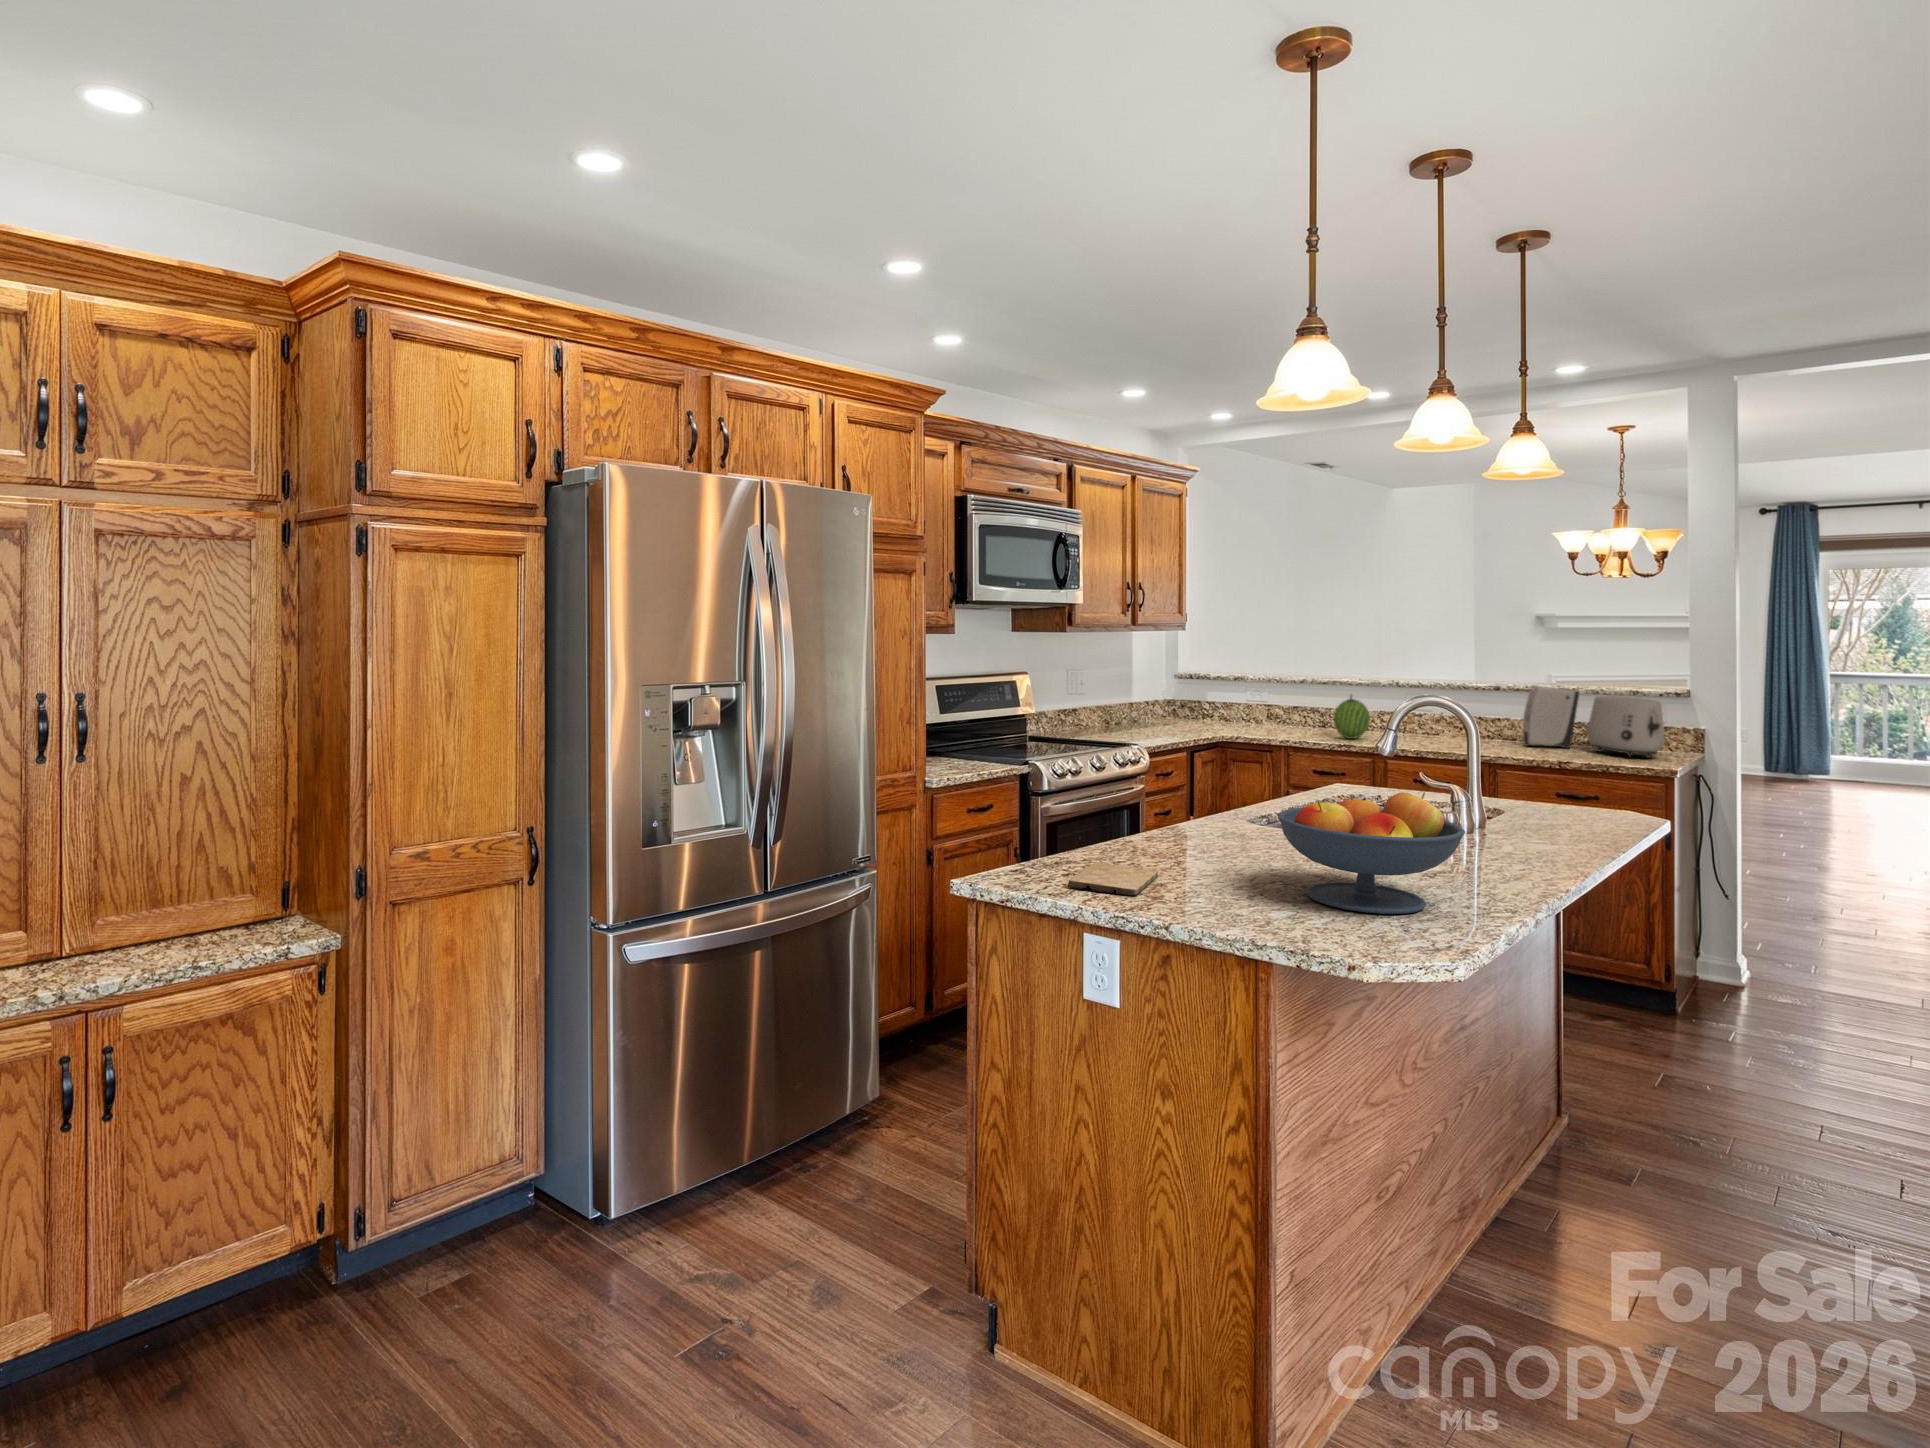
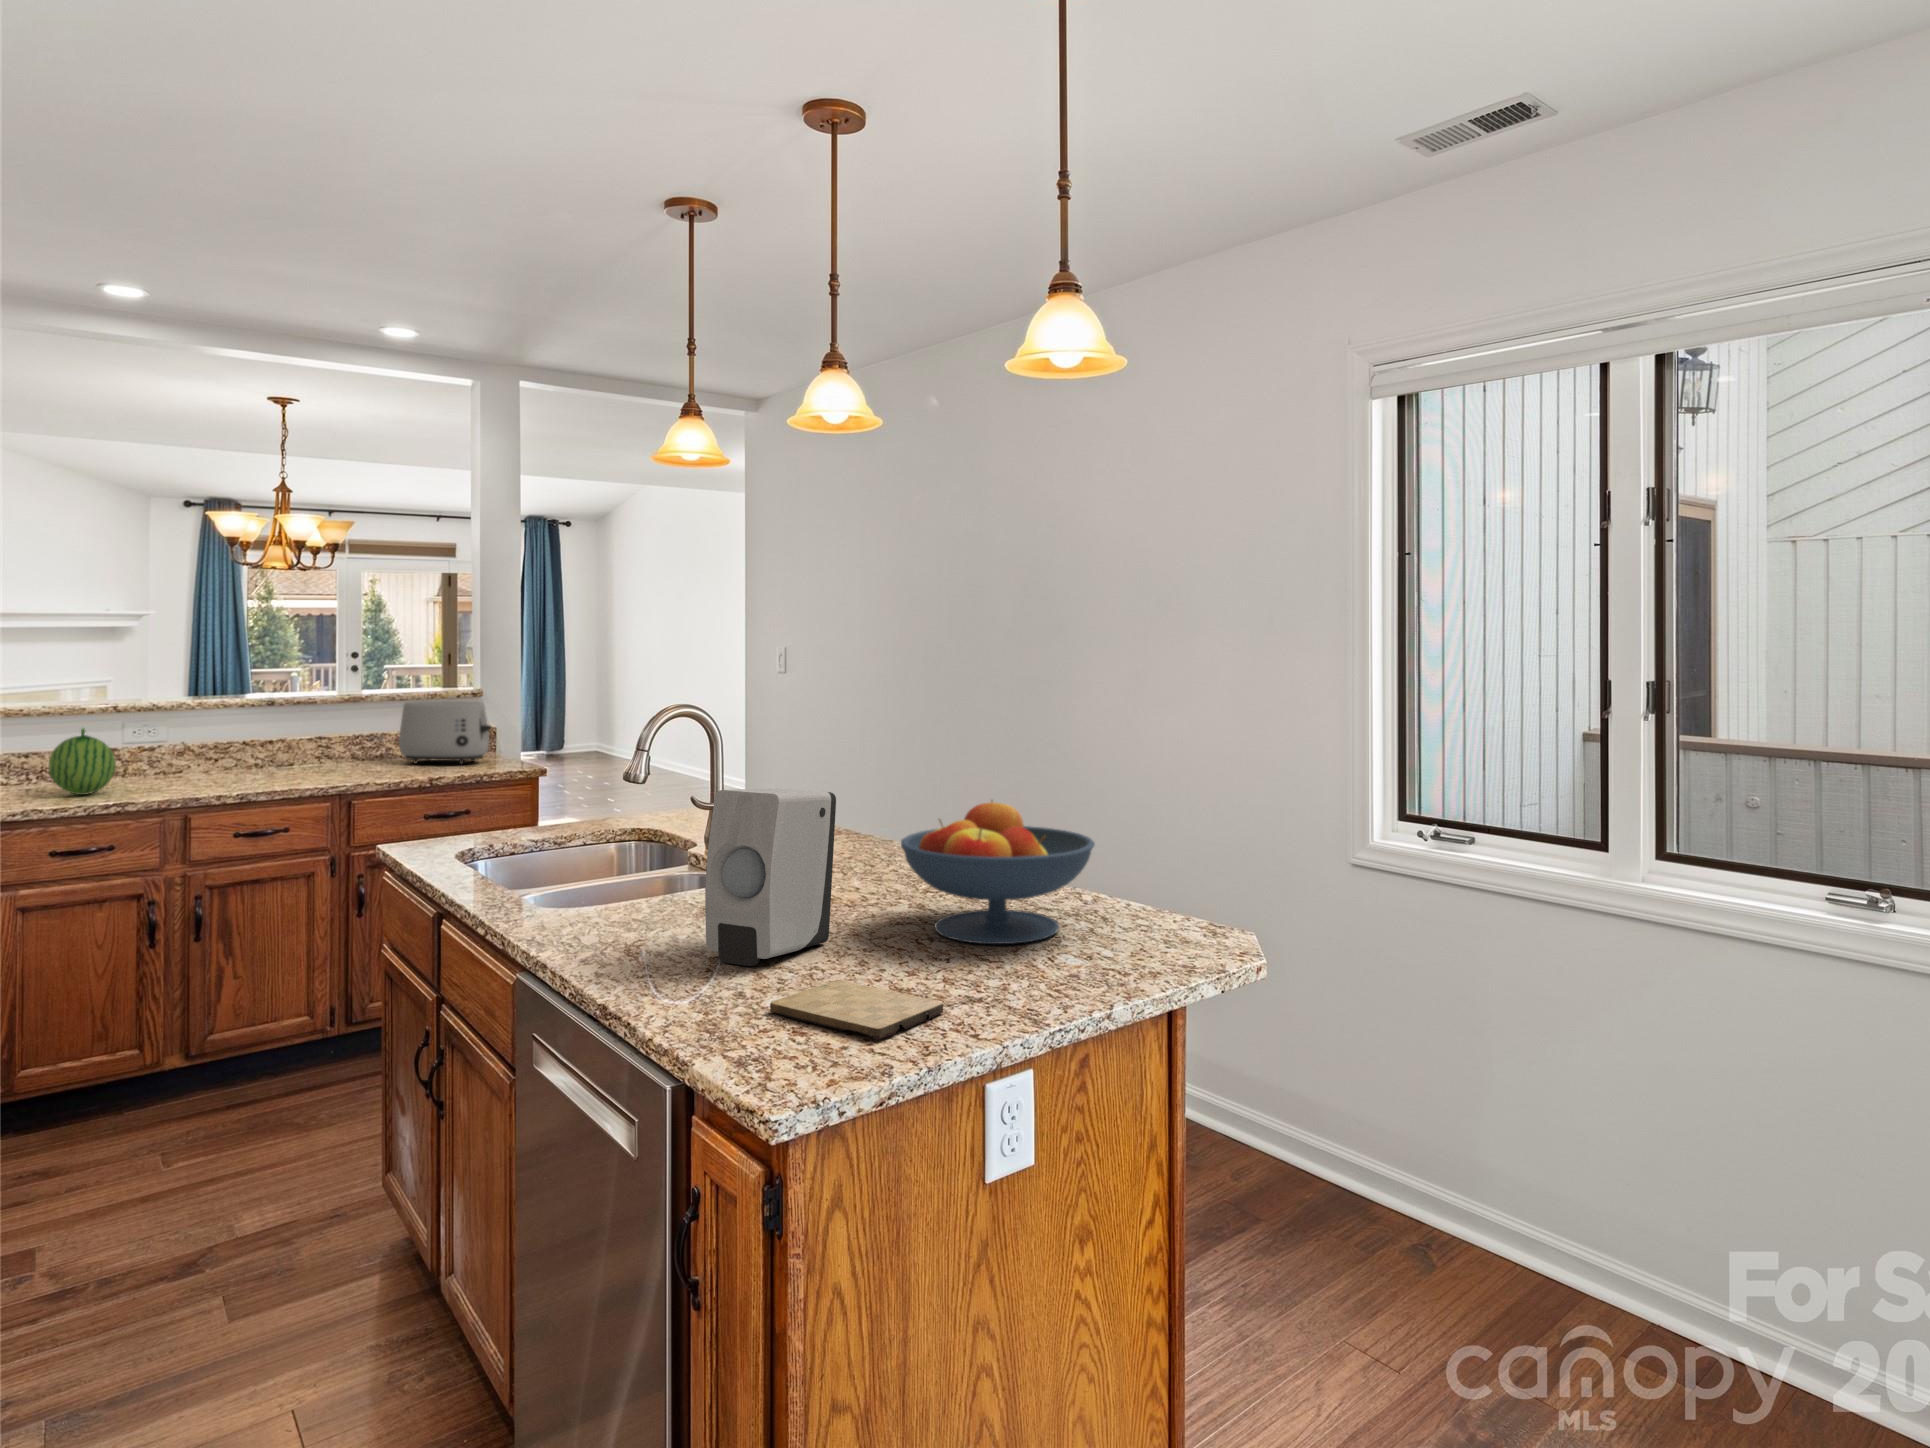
soap dispenser: present [1523,686,1579,748] -> present [705,788,836,966]

